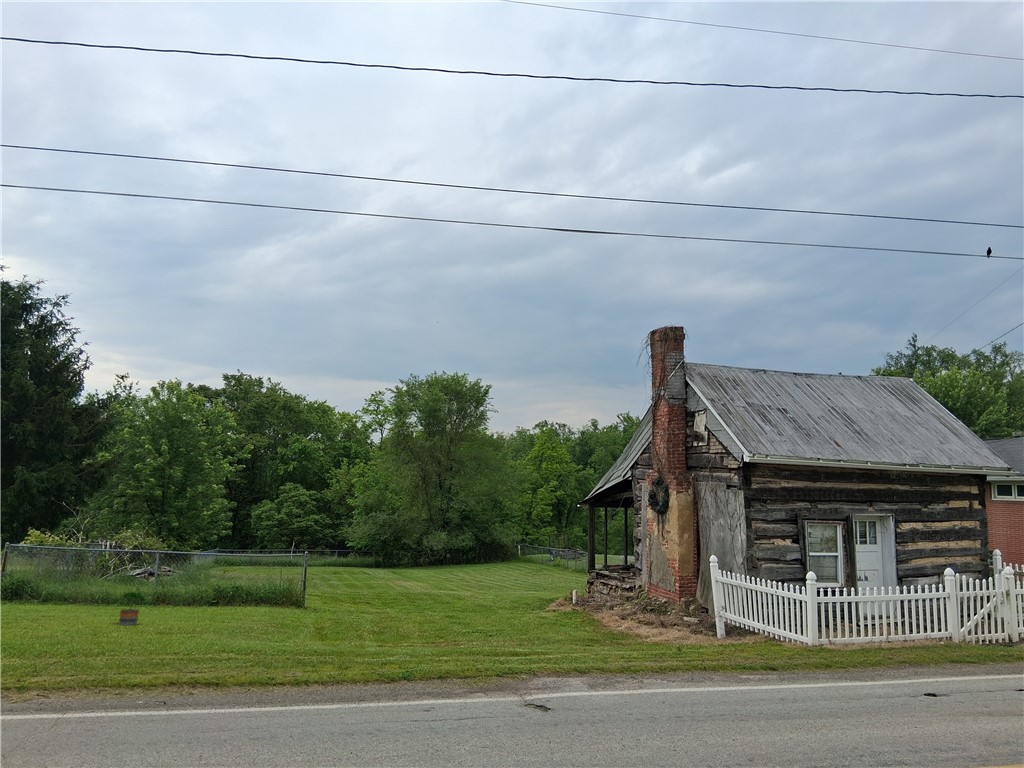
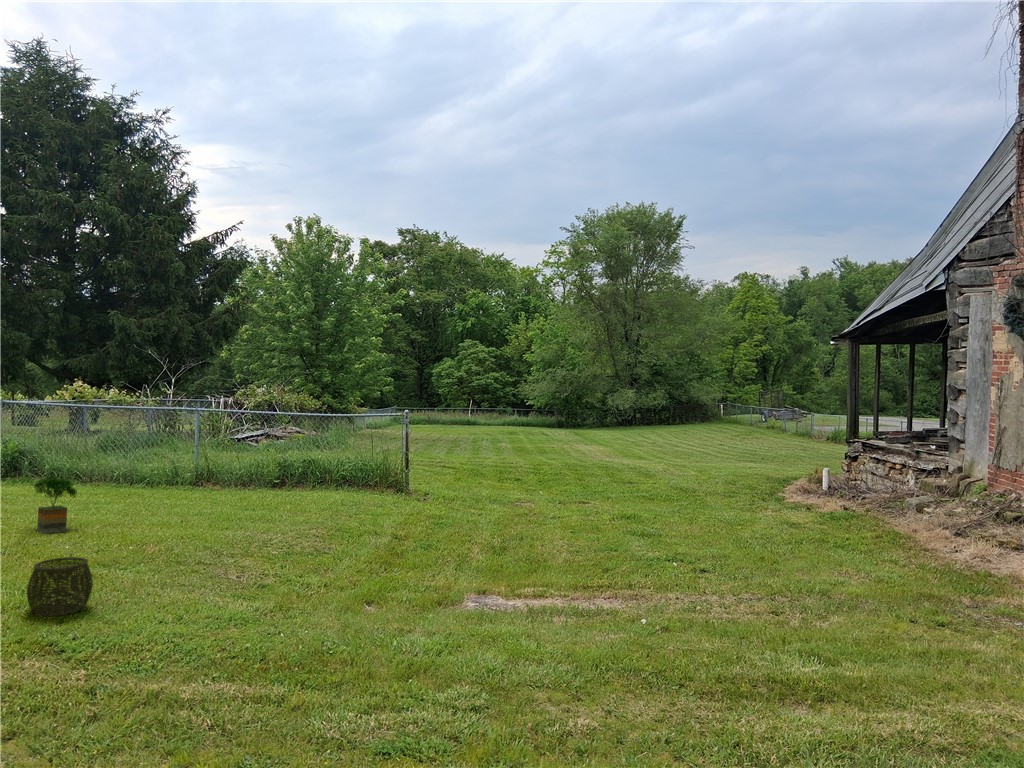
woven basket: none [194,622,223,648] -> present [27,557,93,617]

